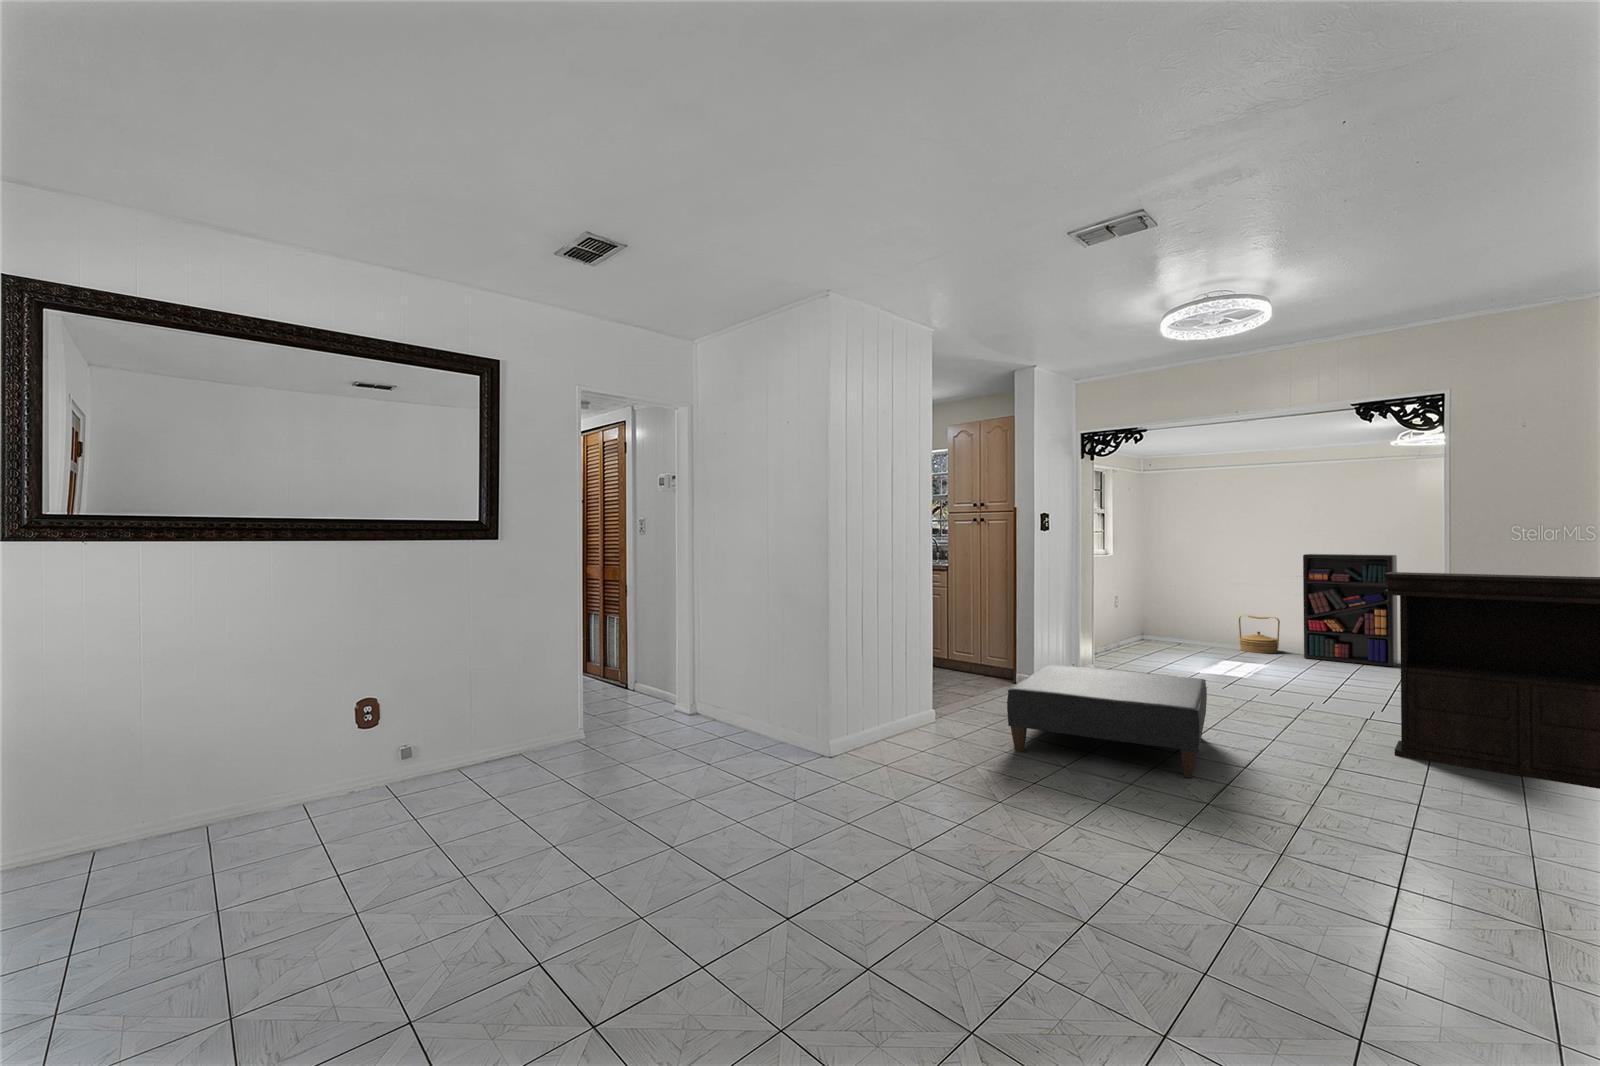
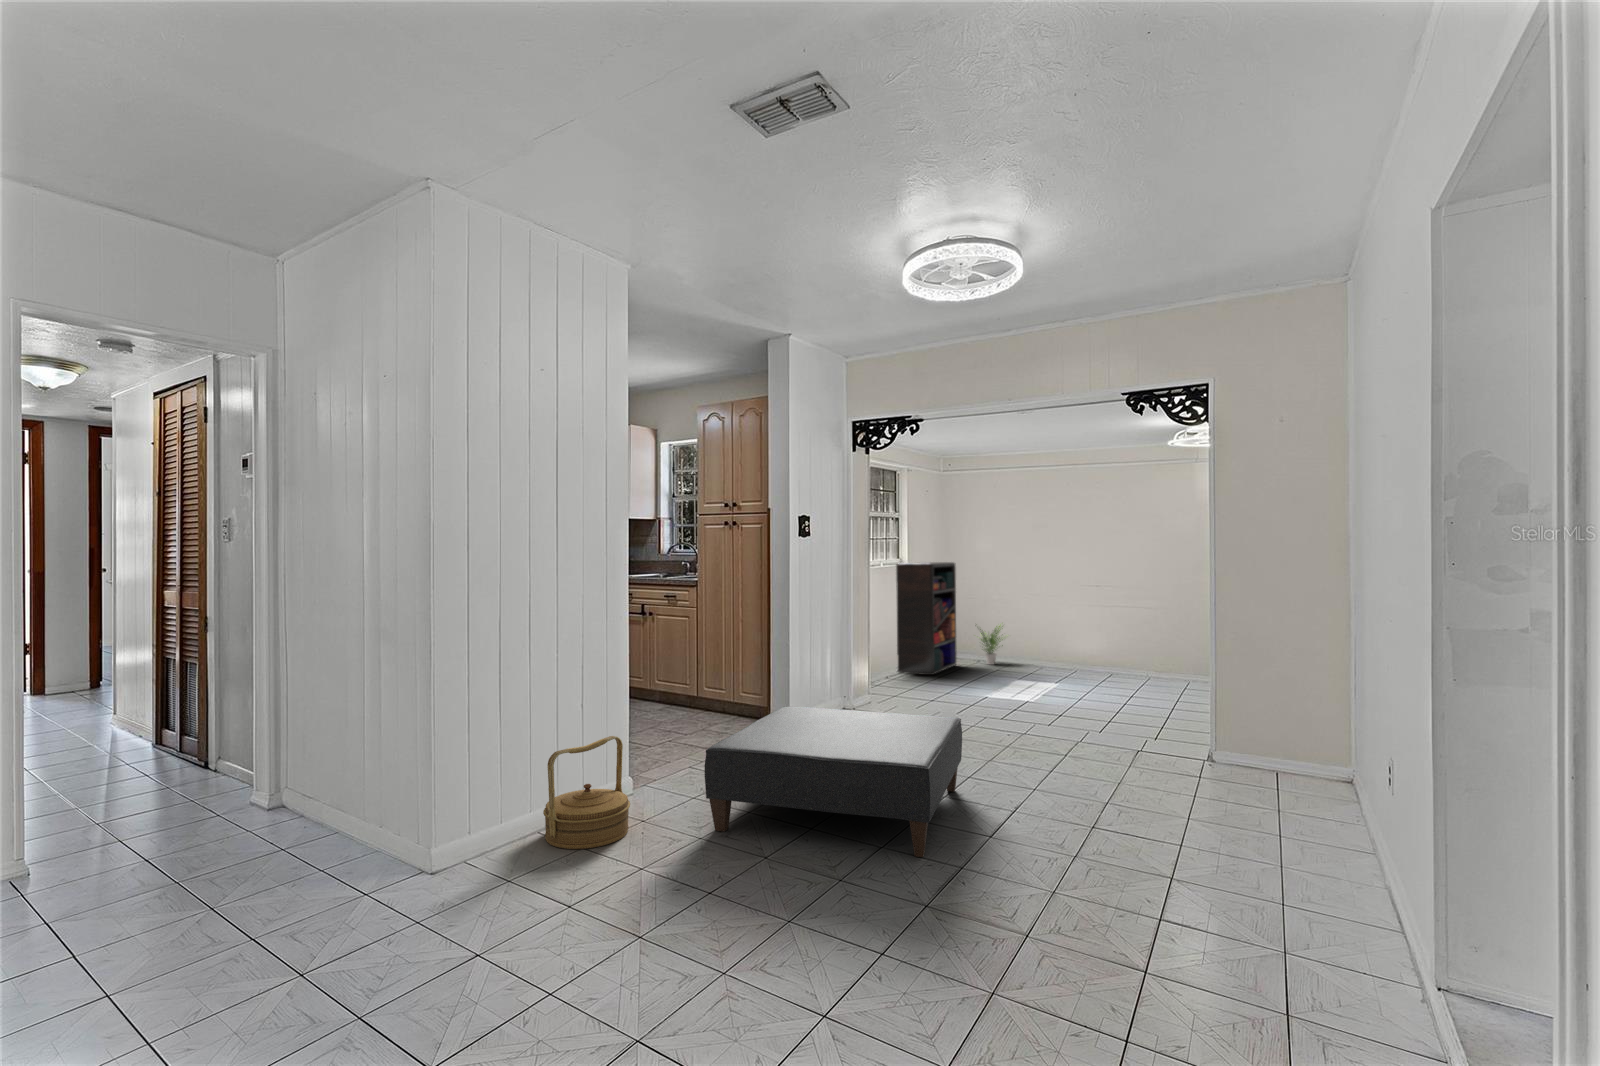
bookshelf: present [1303,554,1398,667] -> present [896,562,957,675]
console table: present [1384,572,1600,789] -> none [1147,583,1434,840]
potted plant: none [1174,607,1215,645] -> present [980,625,1003,665]
woven basket: present [1239,615,1280,653] -> present [543,736,630,849]

